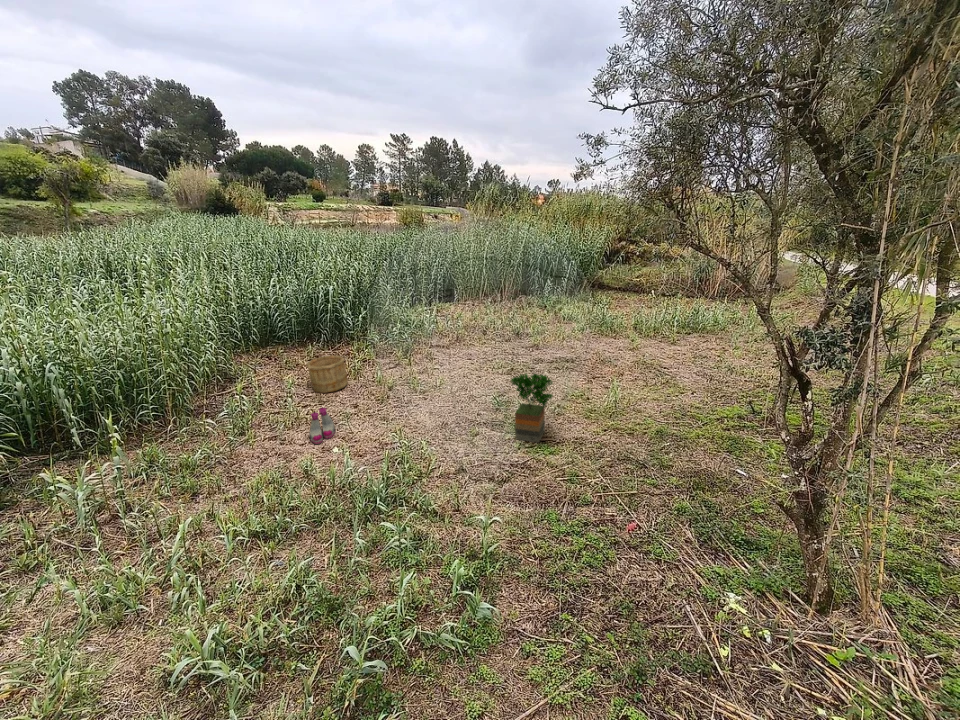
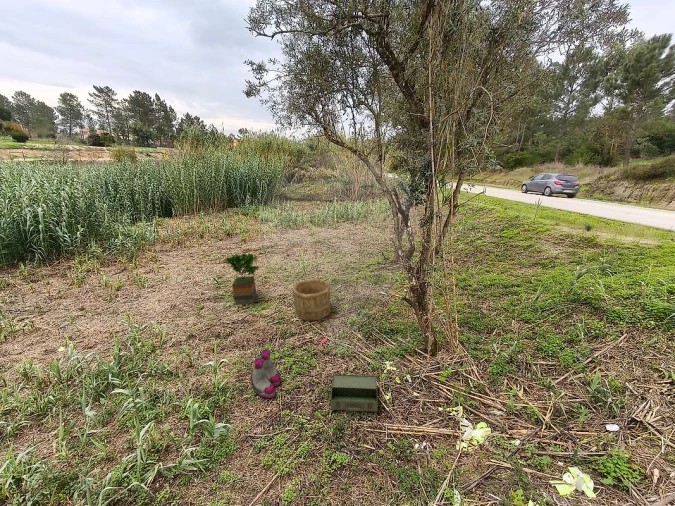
wooden bucket: present [307,355,348,393] -> present [292,279,331,321]
boots: present [309,408,335,444] -> present [250,349,280,398]
toolbox: none [627,587,706,666] -> present [331,374,378,412]

